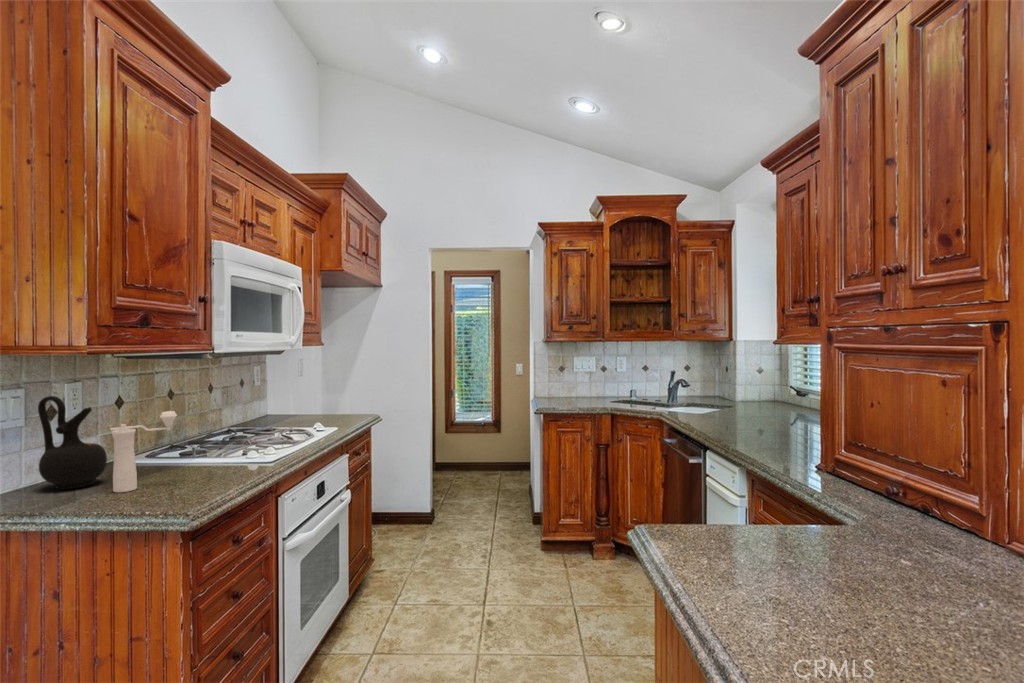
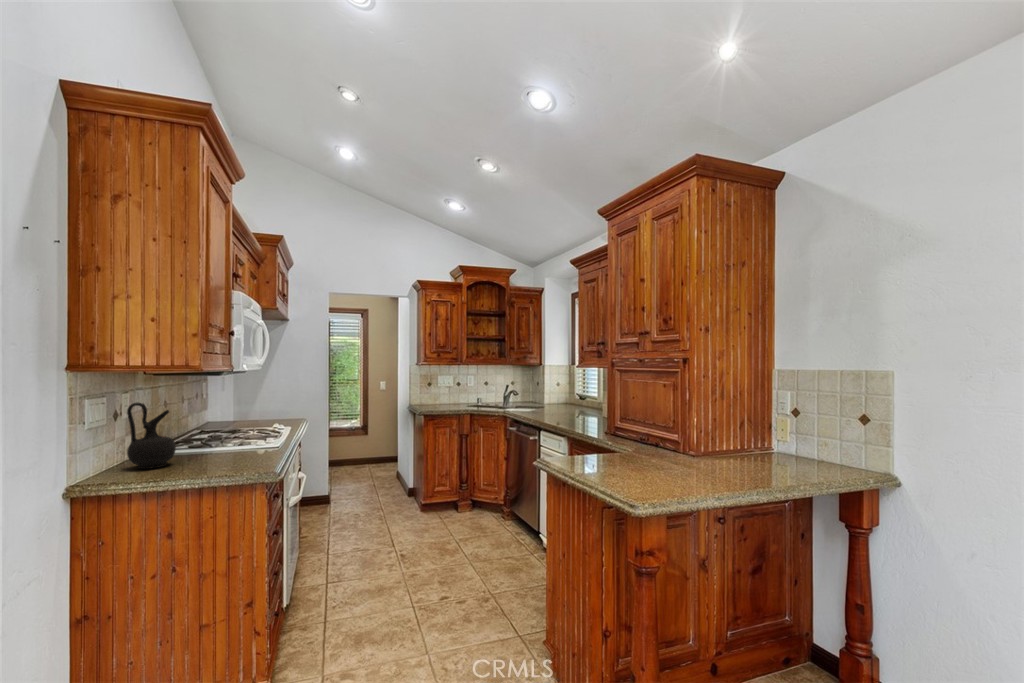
pepper mill: present [110,411,177,492] -> none [195,411,236,467]

